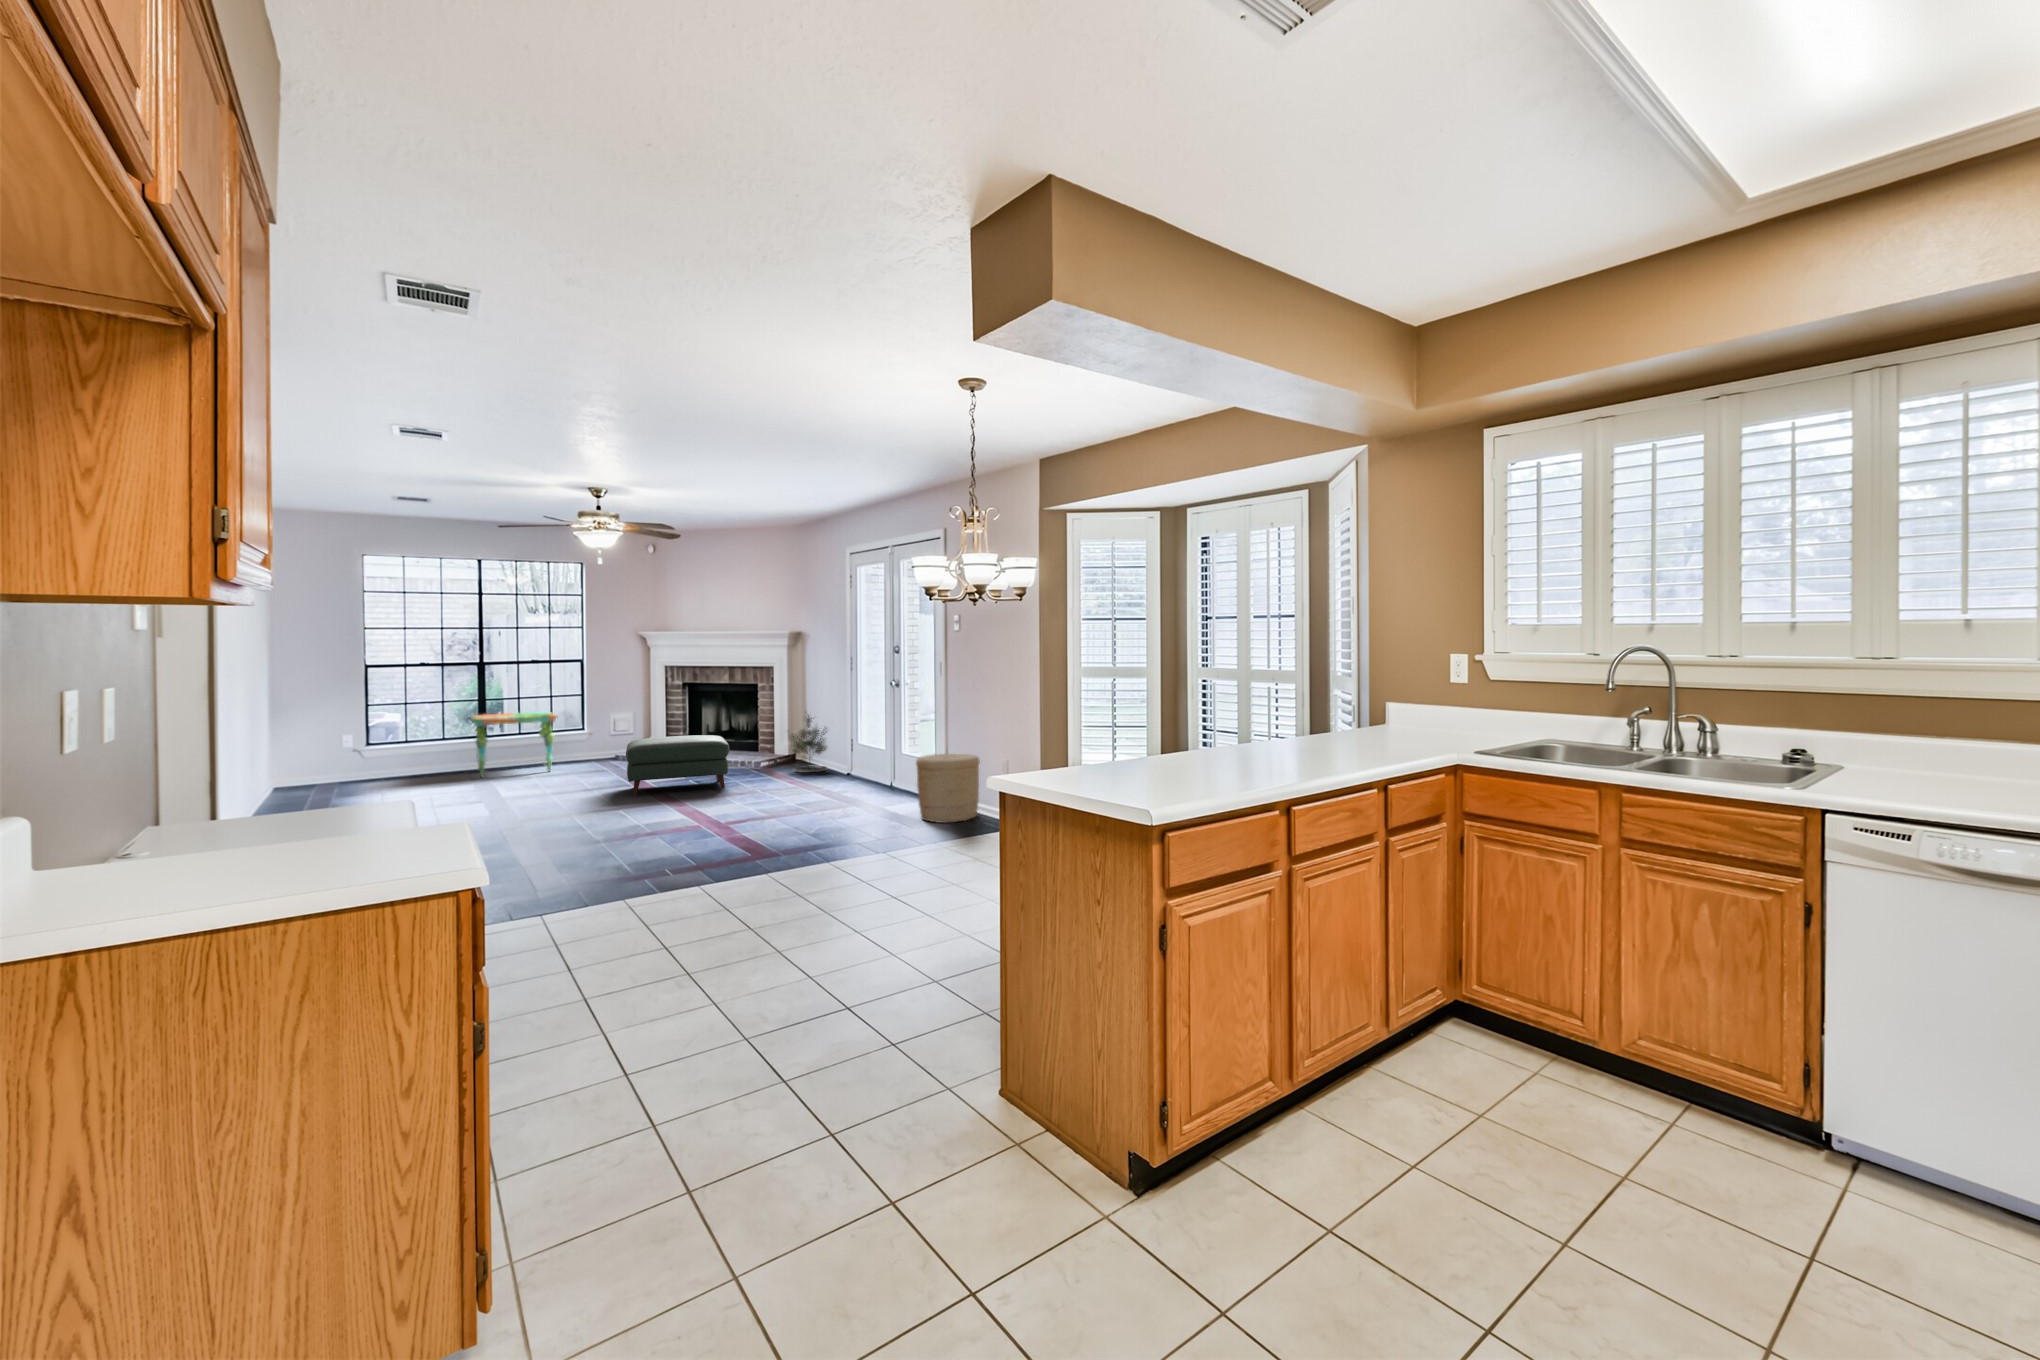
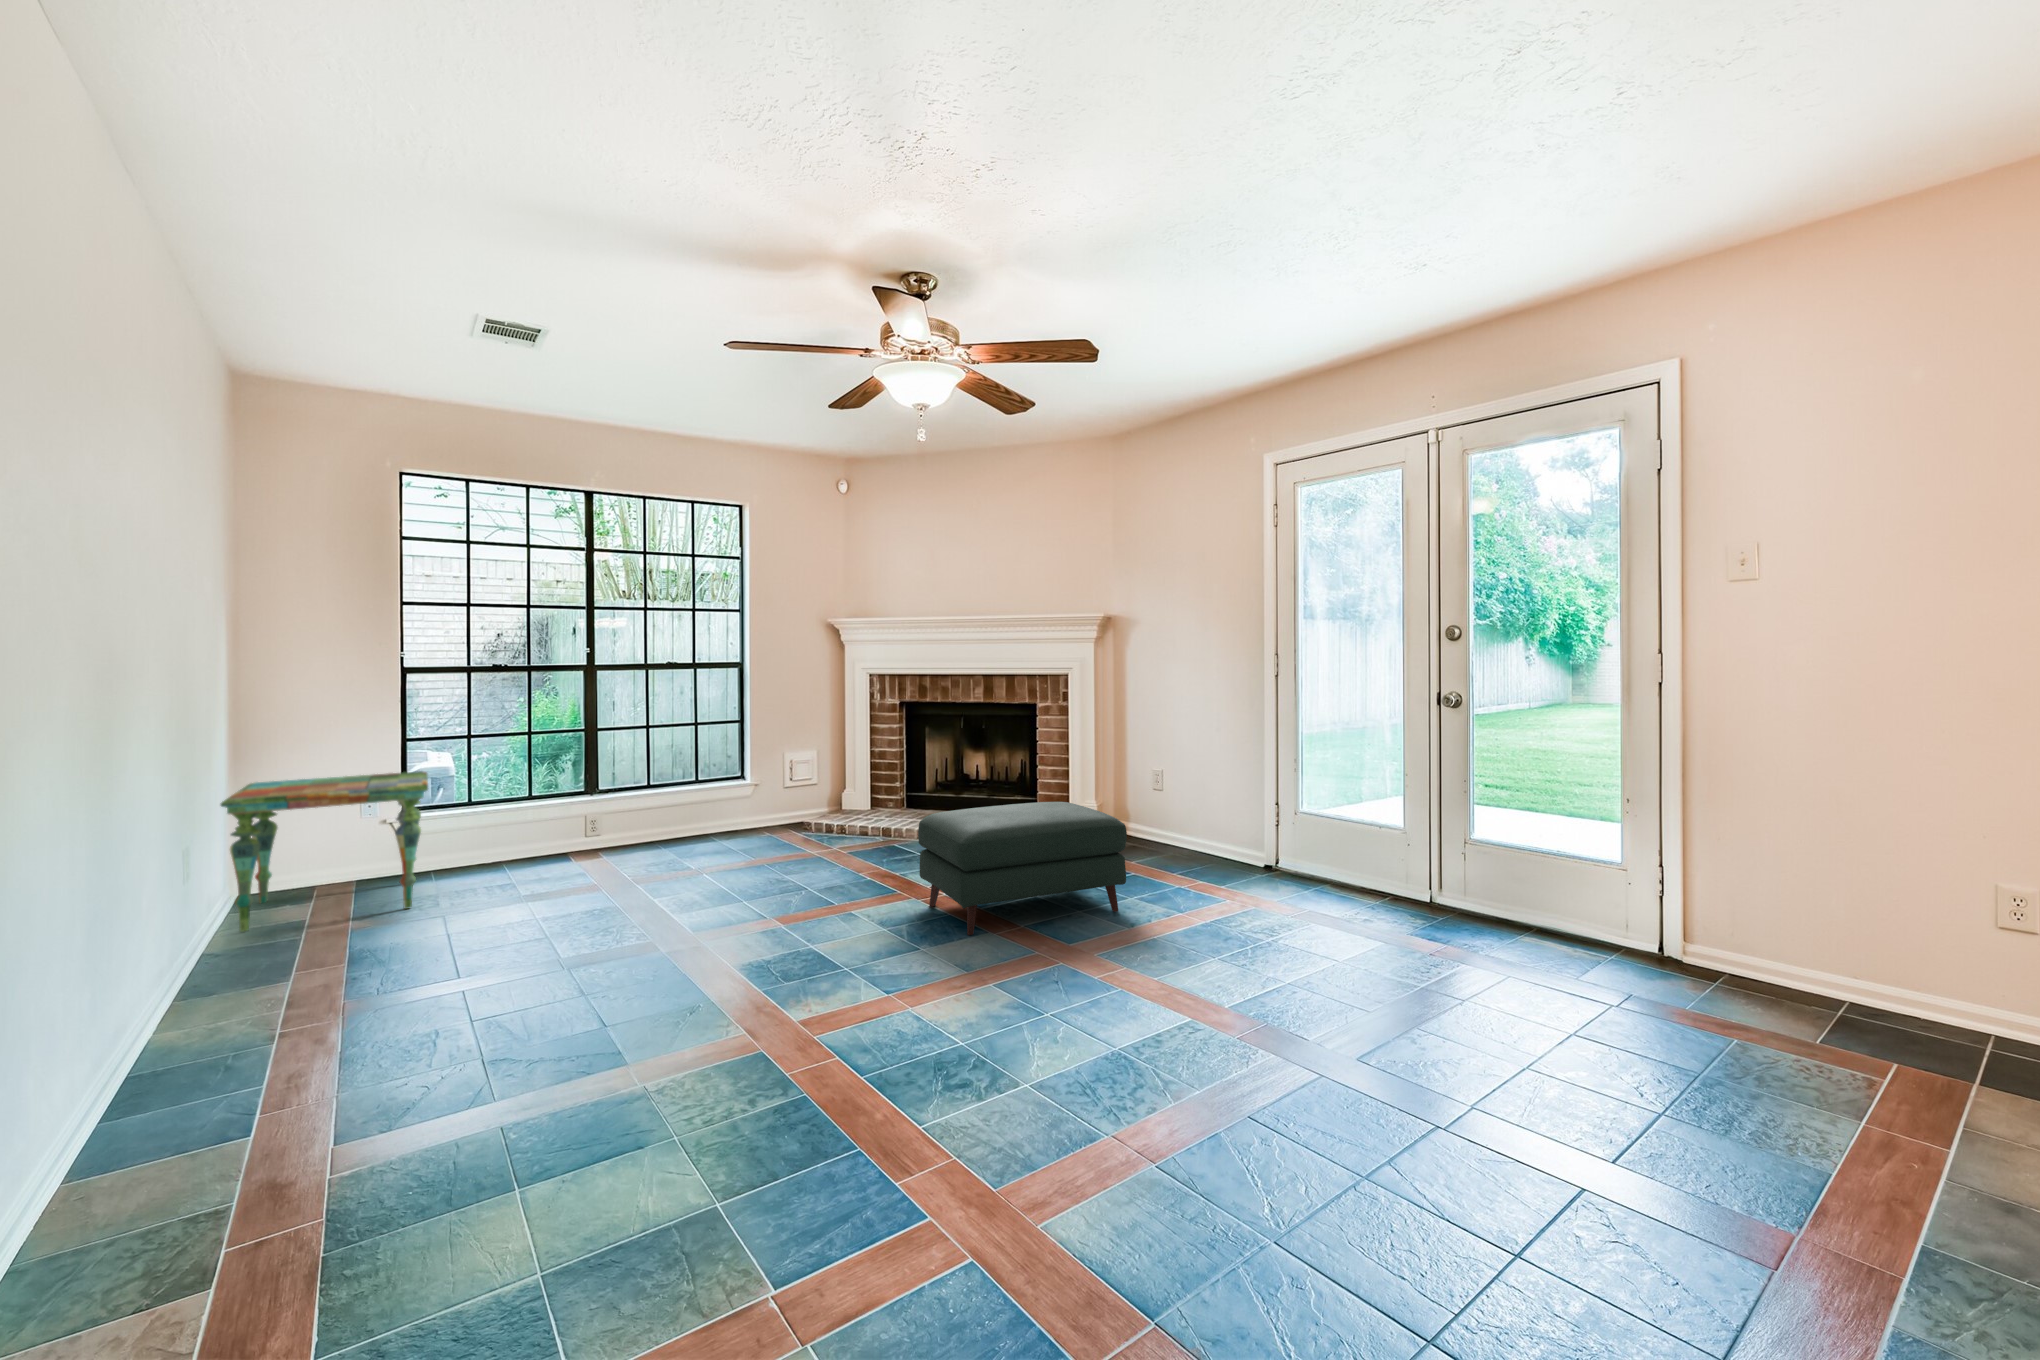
side table: present [471,711,557,777] -> present [221,771,428,932]
potted tree: present [788,716,828,772] -> none [1141,749,1218,863]
woven basket: present [916,754,980,823] -> none [1785,874,1997,1070]

